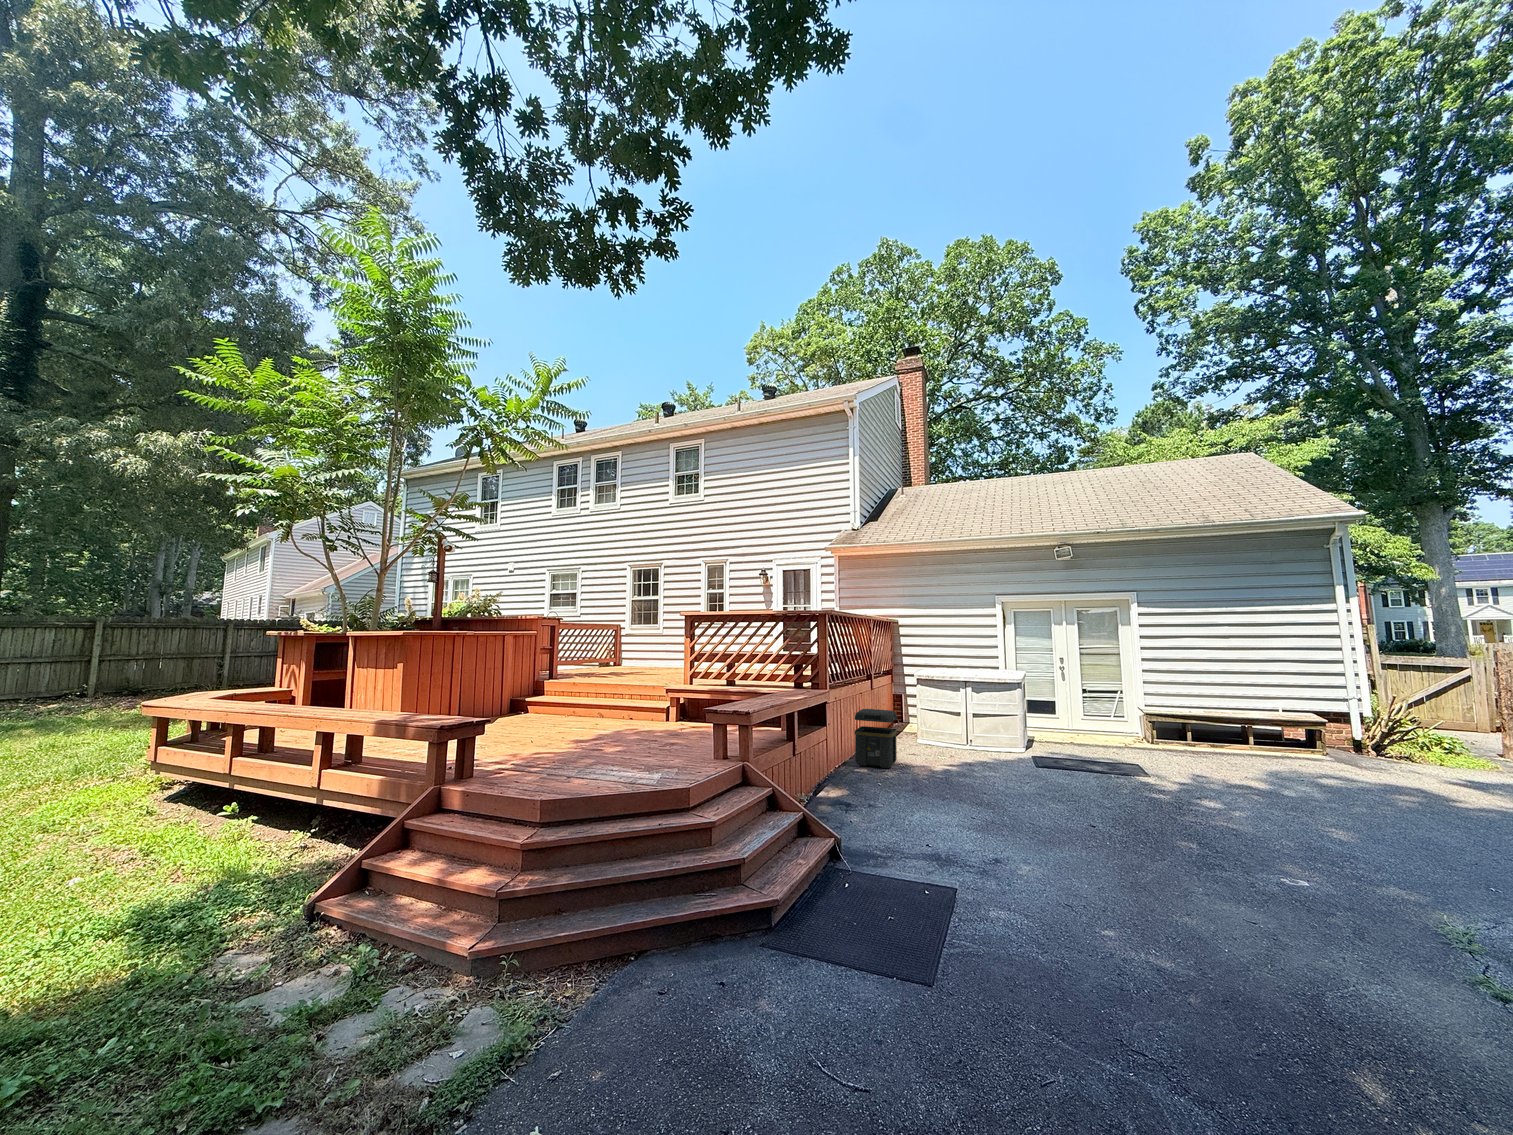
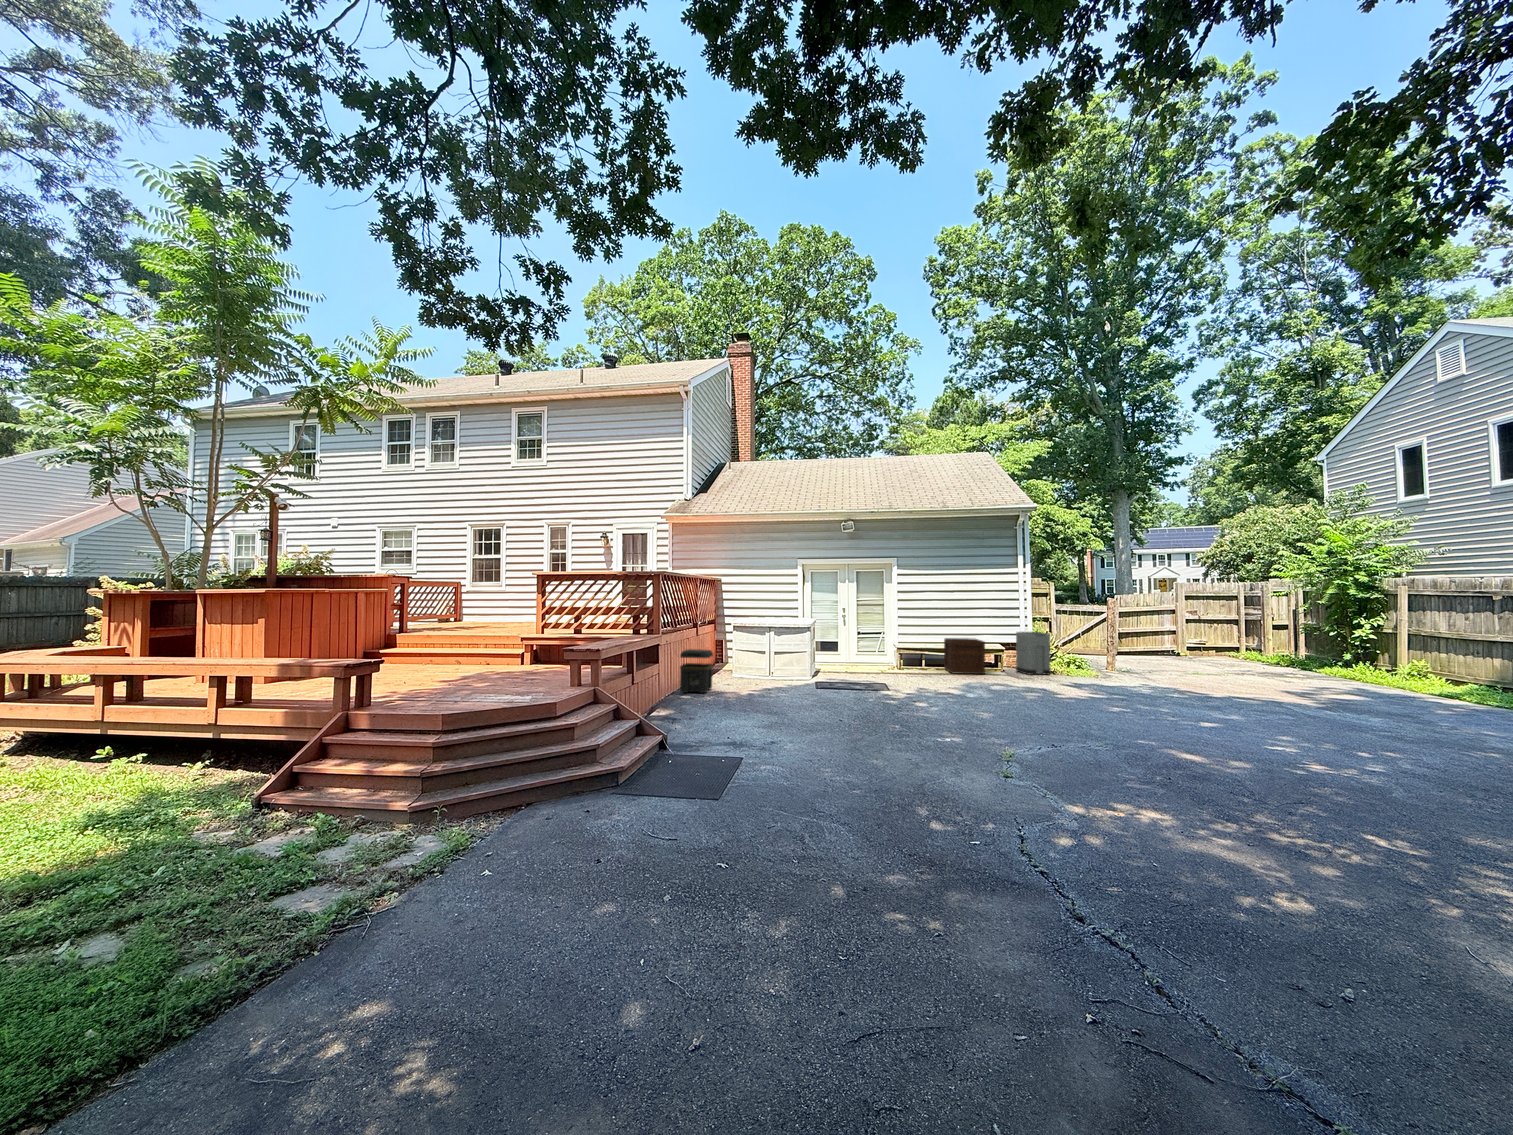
trash can: none [1344,698,1418,766] -> present [1016,632,1050,675]
wooden crate: none [1219,702,1299,759] -> present [944,638,985,674]

